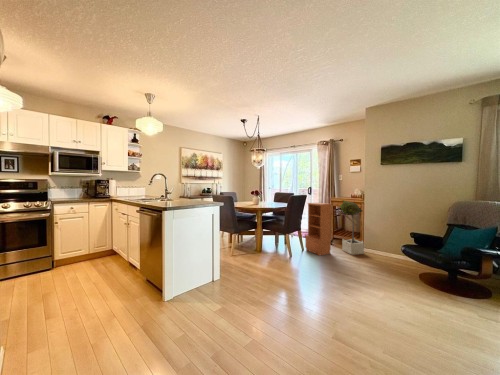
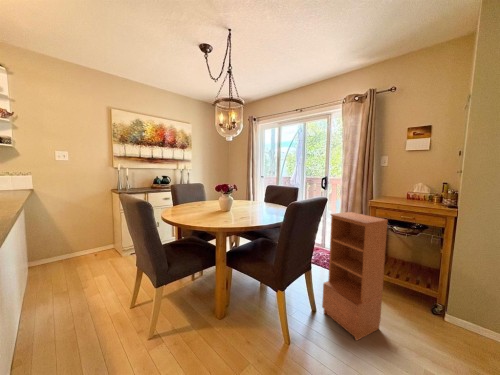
potted tree: present [340,201,364,255] -> none [399,209,457,337]

